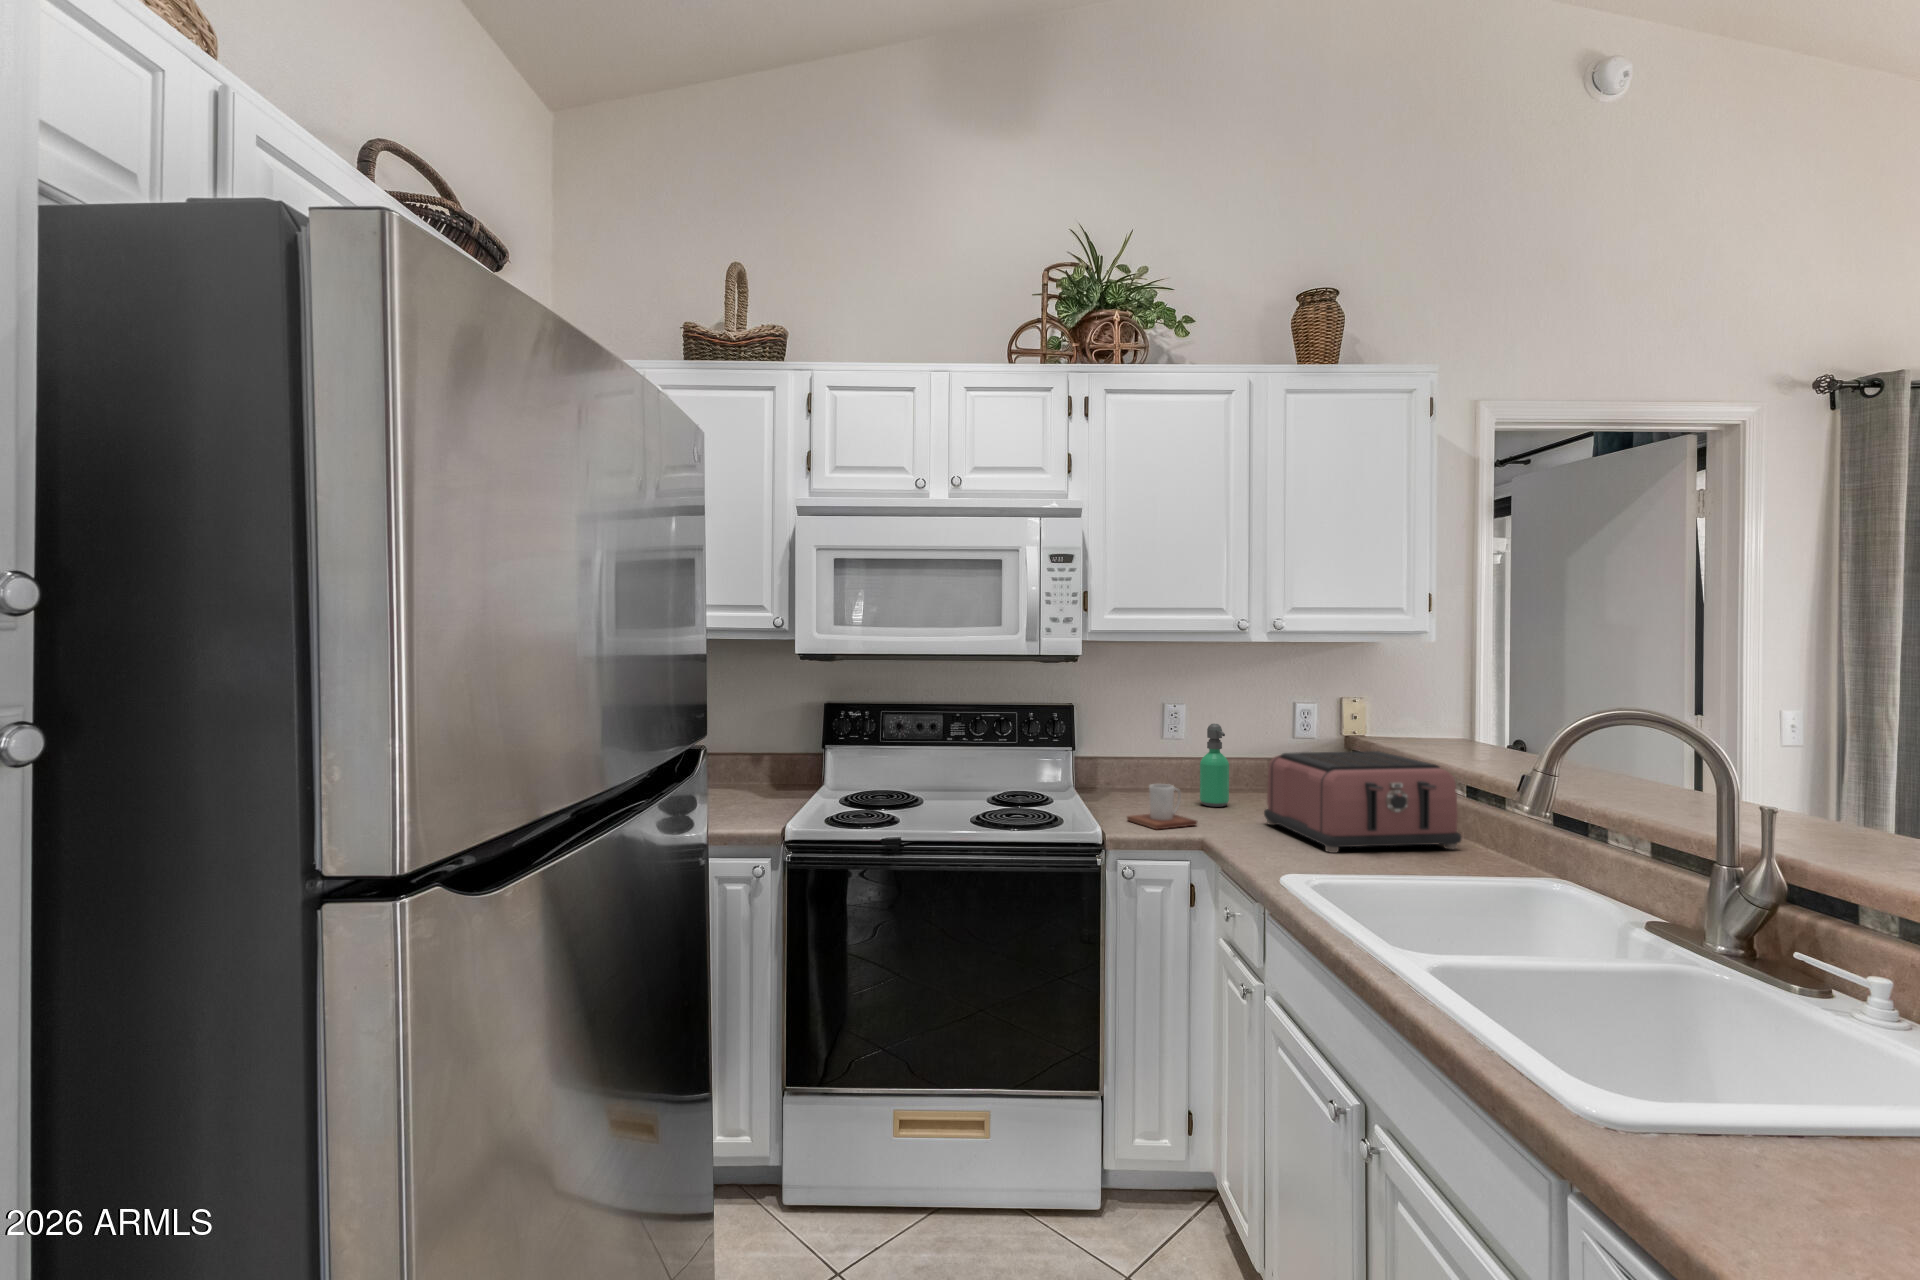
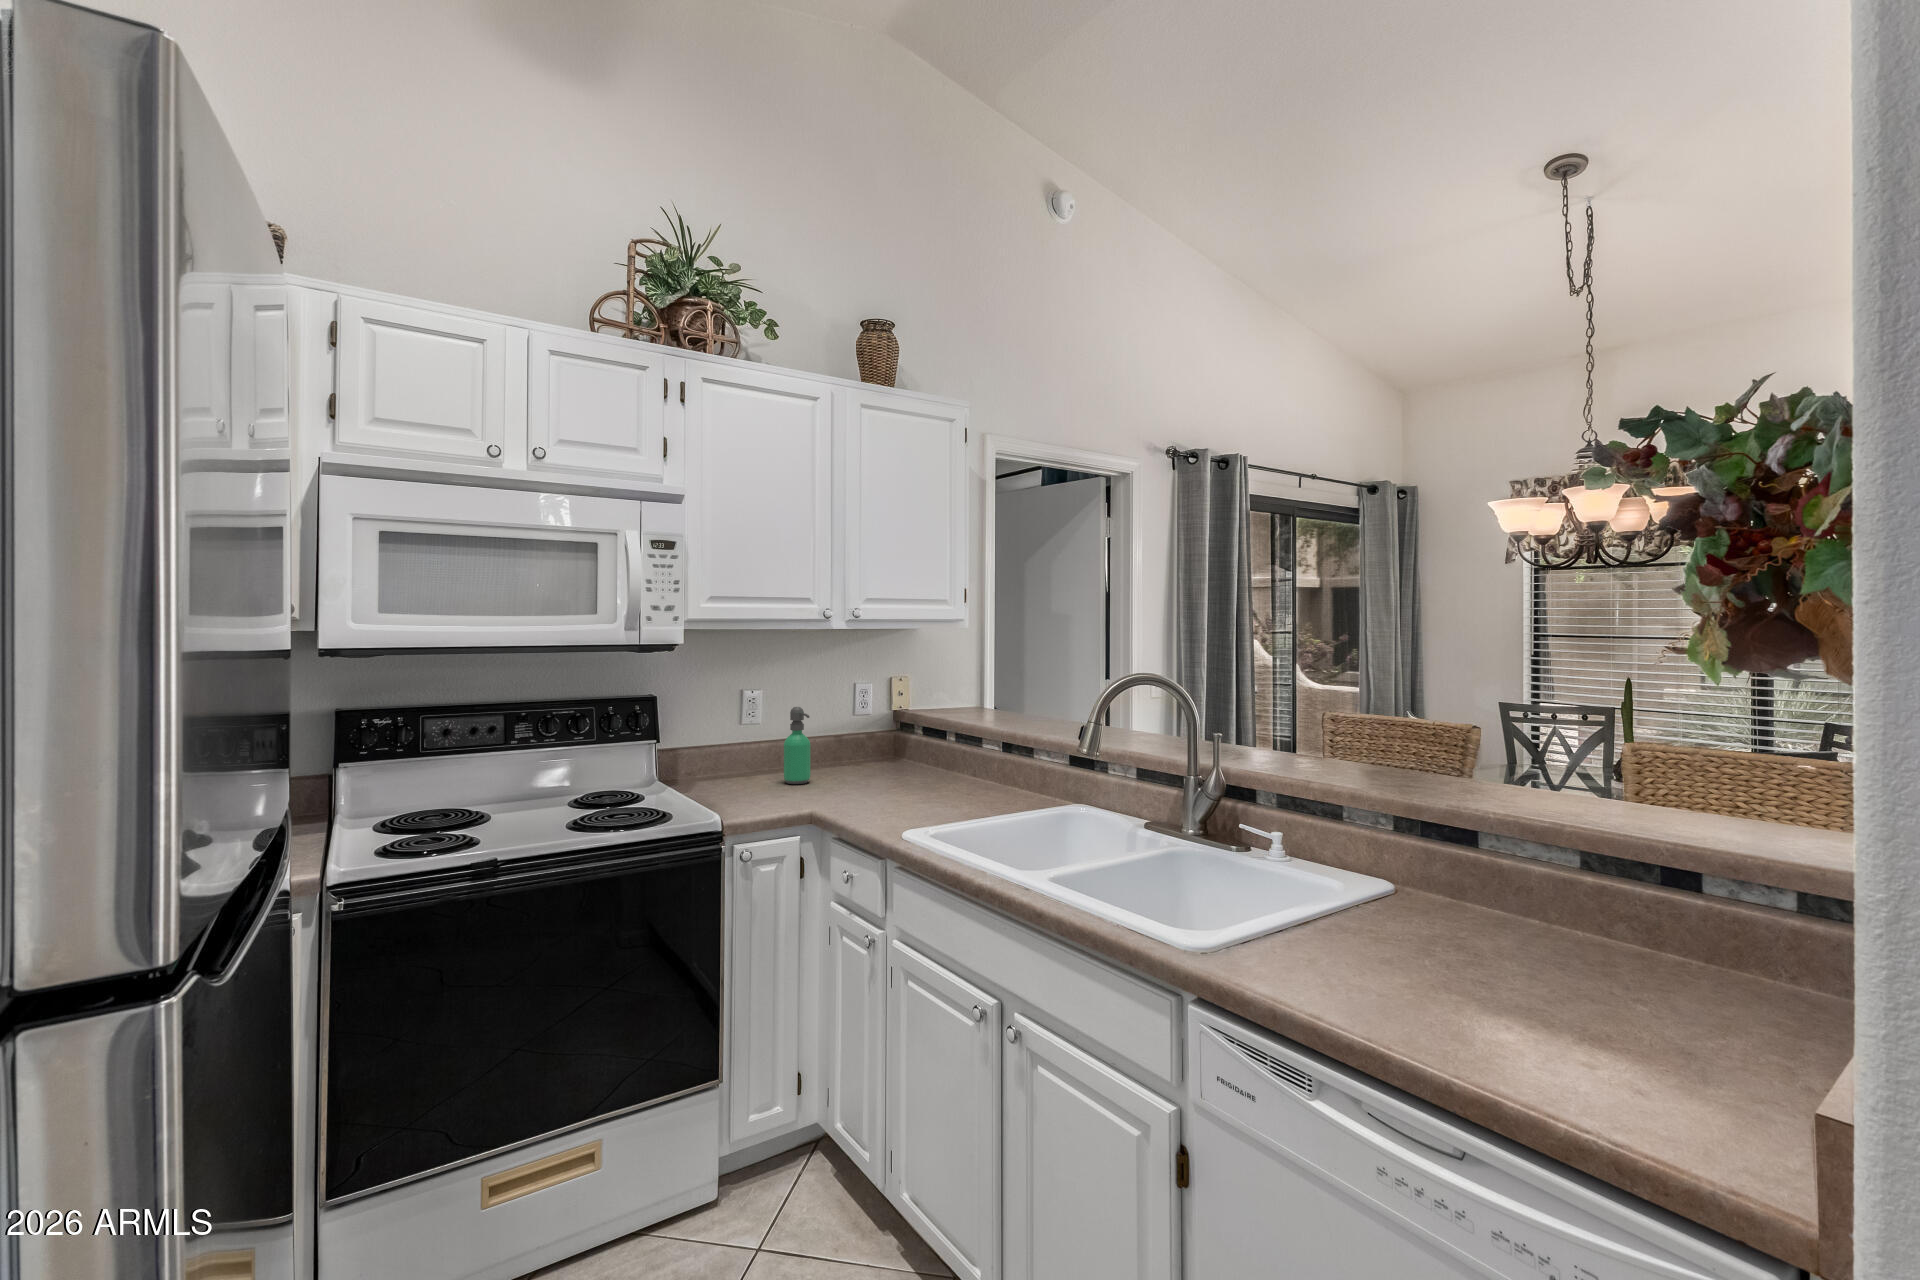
toaster: present [1264,751,1462,853] -> none [855,722,1017,813]
mug: present [1127,784,1197,829] -> none [733,767,802,812]

